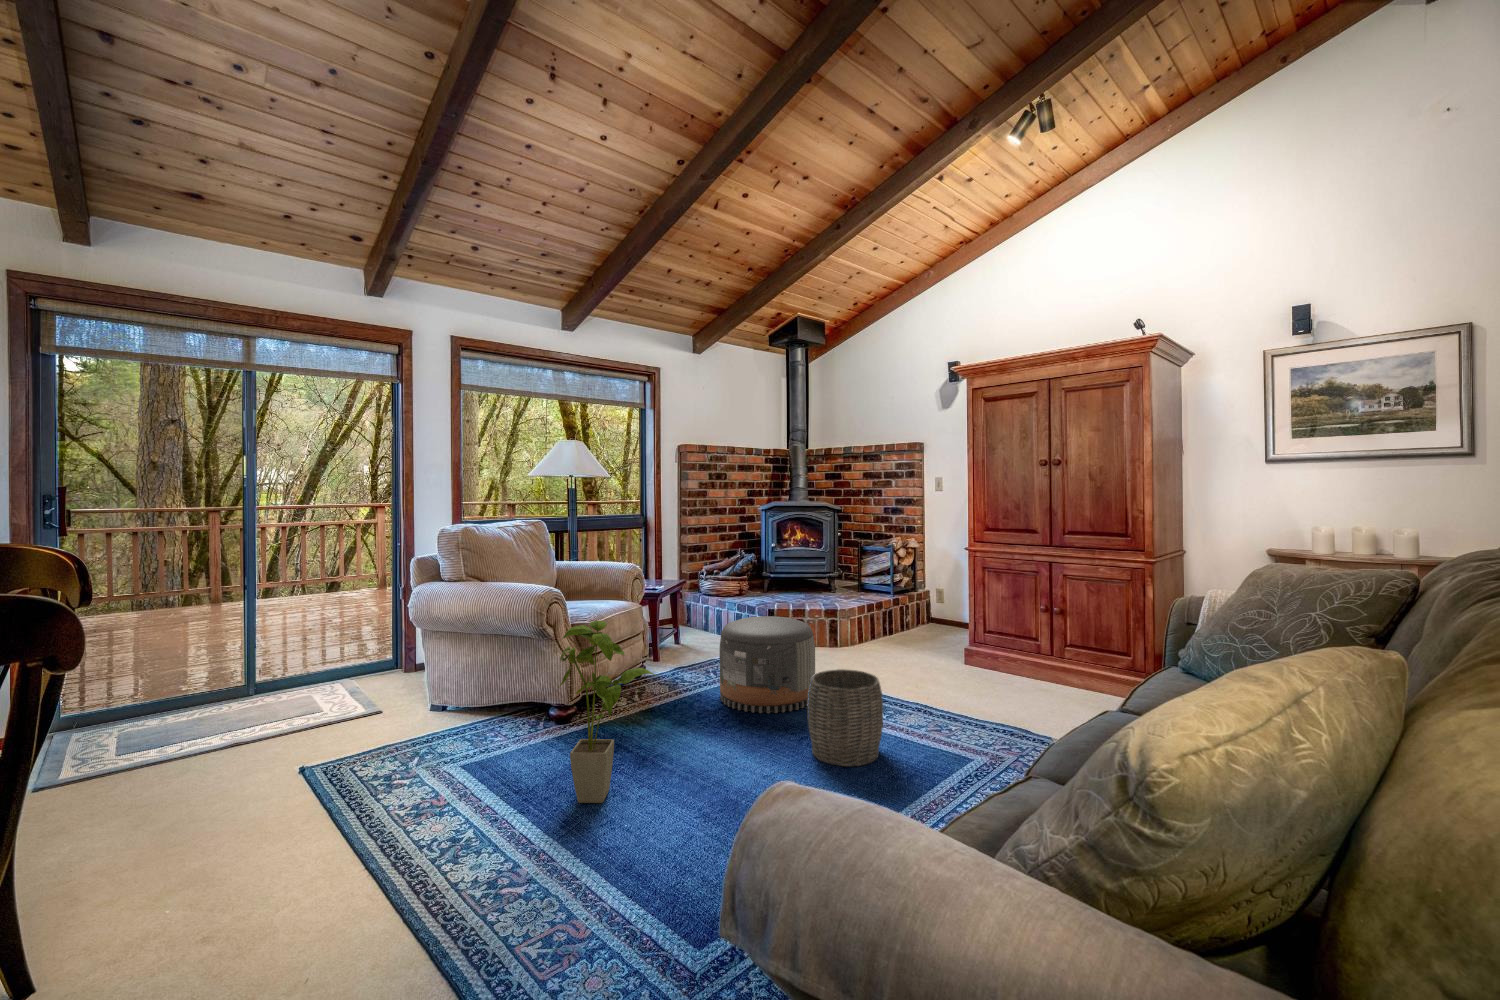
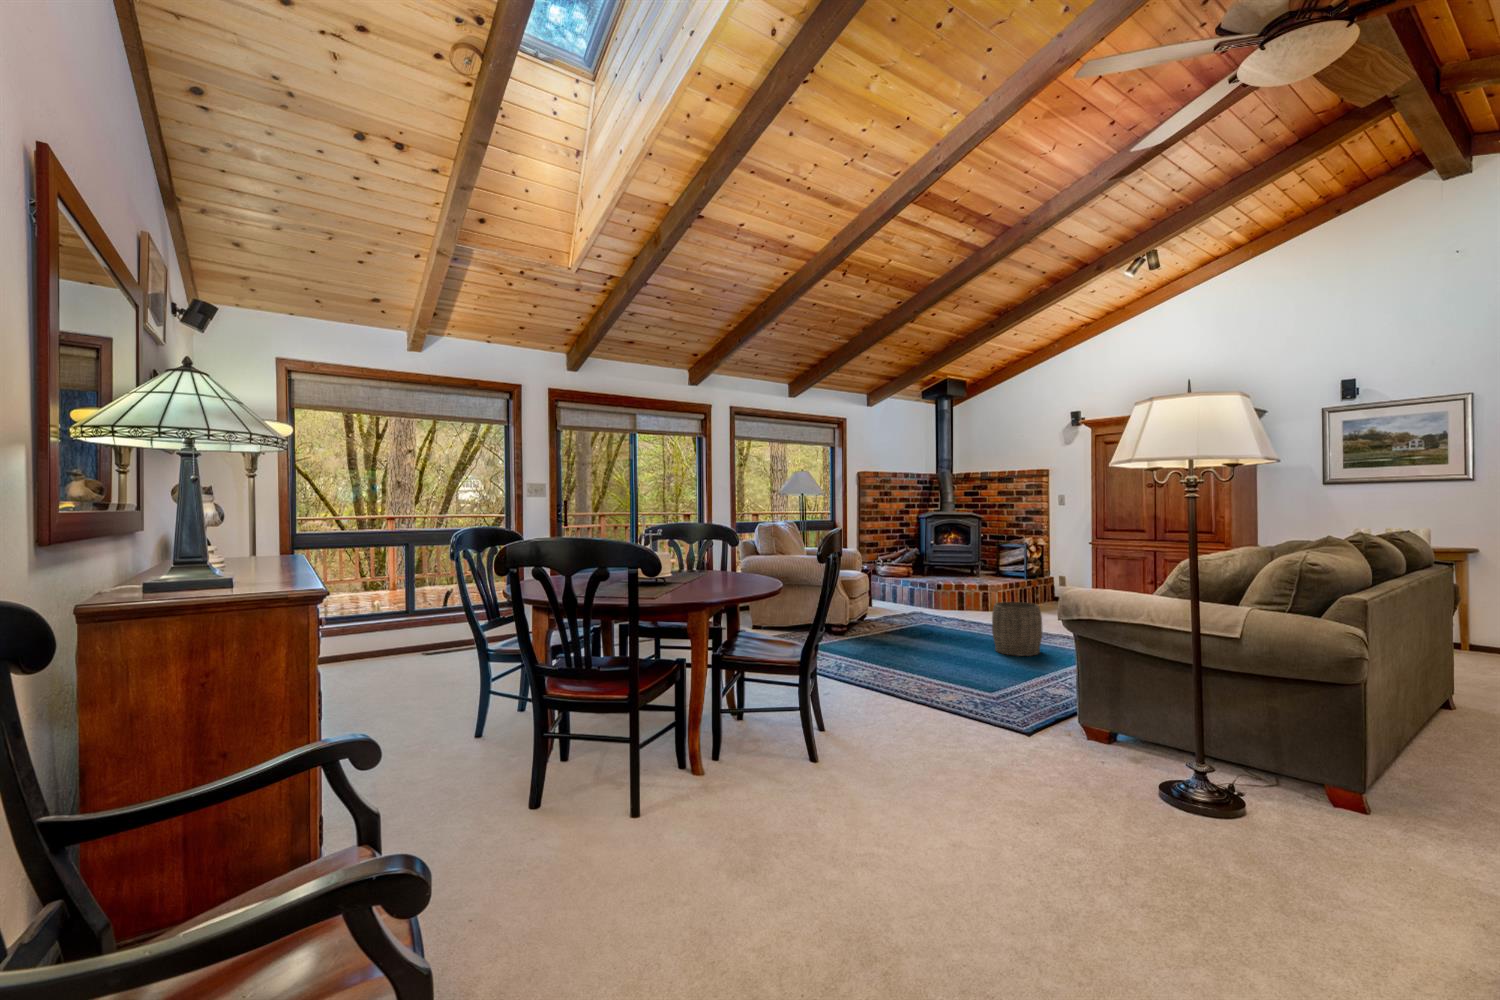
pouf: present [719,616,815,713] -> none [920,578,986,636]
house plant: present [558,620,656,803] -> none [852,559,908,664]

